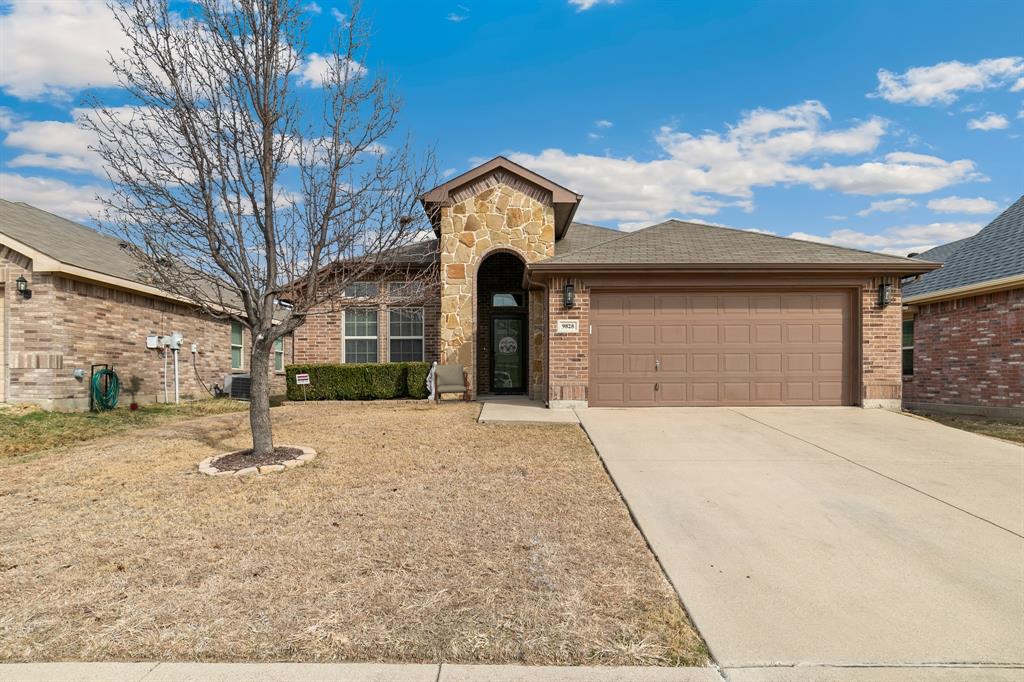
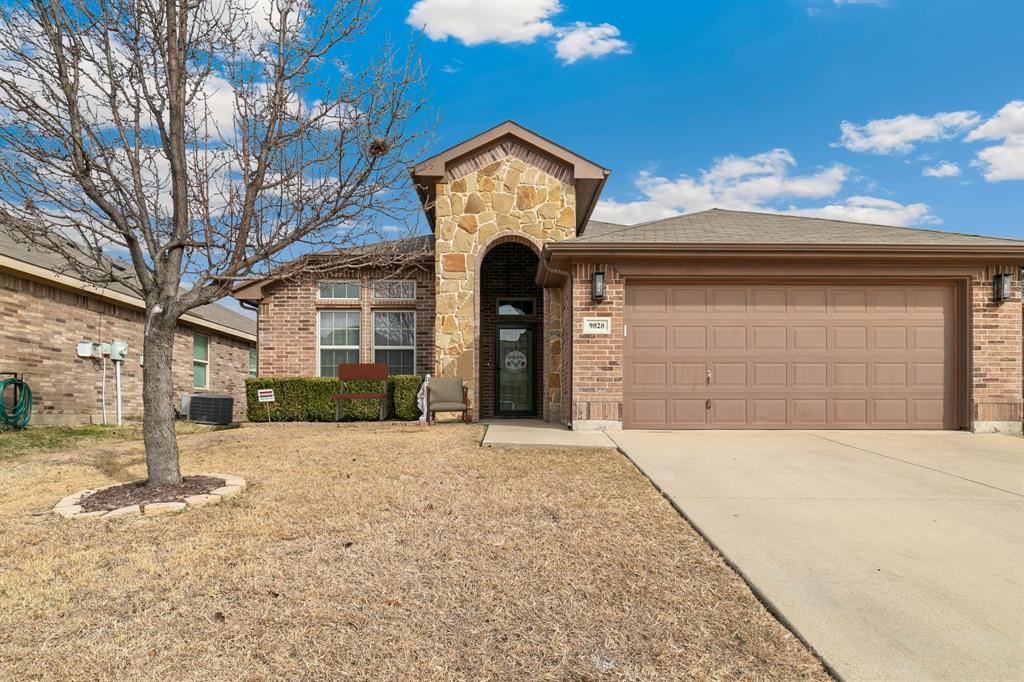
bench: none [357,353,402,400] -> present [332,363,388,421]
potted tree: present [121,374,141,410] -> none [30,384,61,430]

